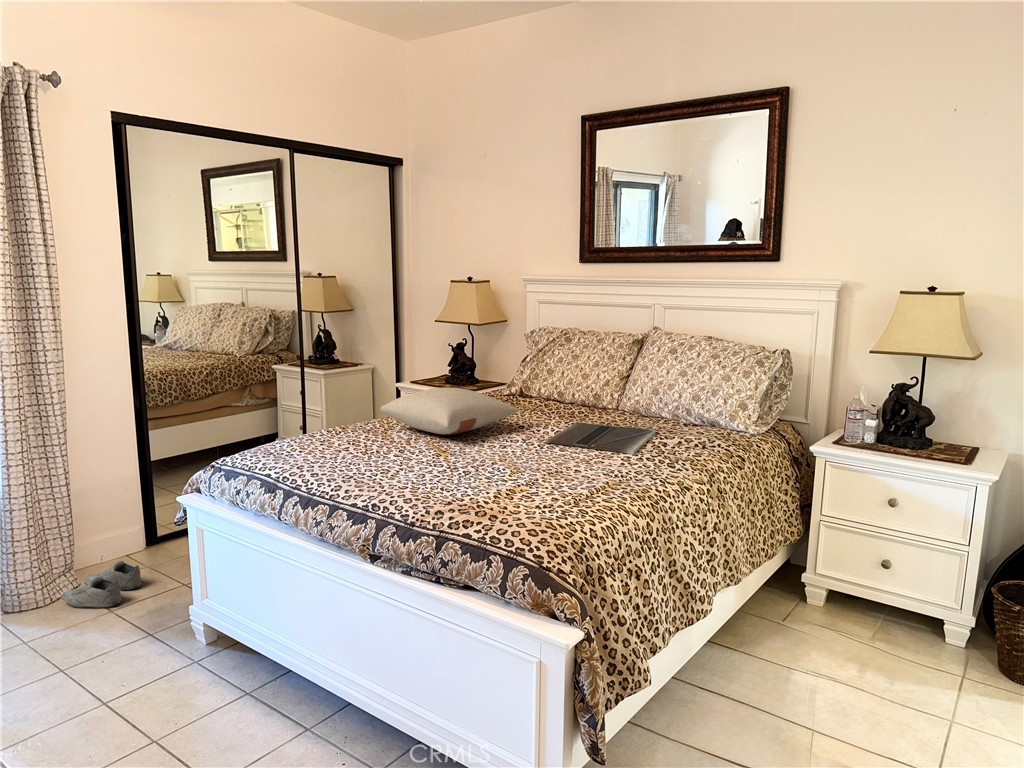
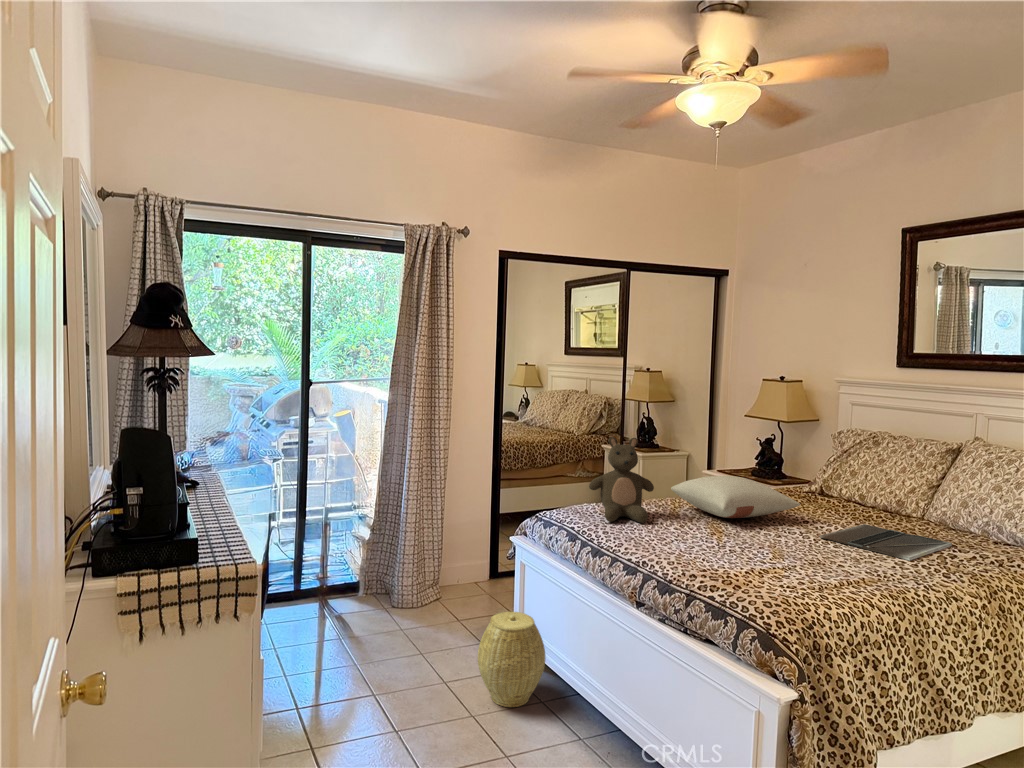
stuffed bear: none [283,353,364,459] -> present [589,437,654,523]
shoe: present [62,561,143,607] -> none [430,583,482,615]
woven basket: none [147,594,247,720] -> present [478,612,546,707]

